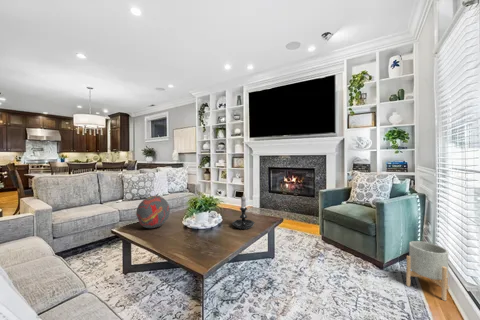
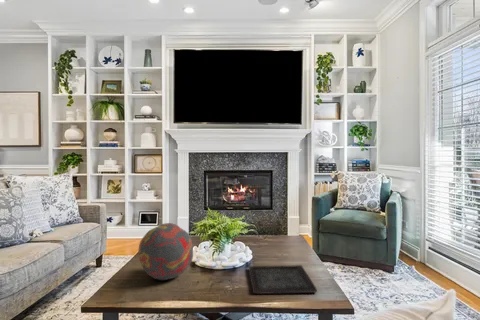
candle holder: present [232,197,255,229] -> none [267,208,298,254]
tray: none [163,231,227,260] -> present [249,265,317,294]
planter: present [406,241,450,301] -> none [413,235,449,281]

